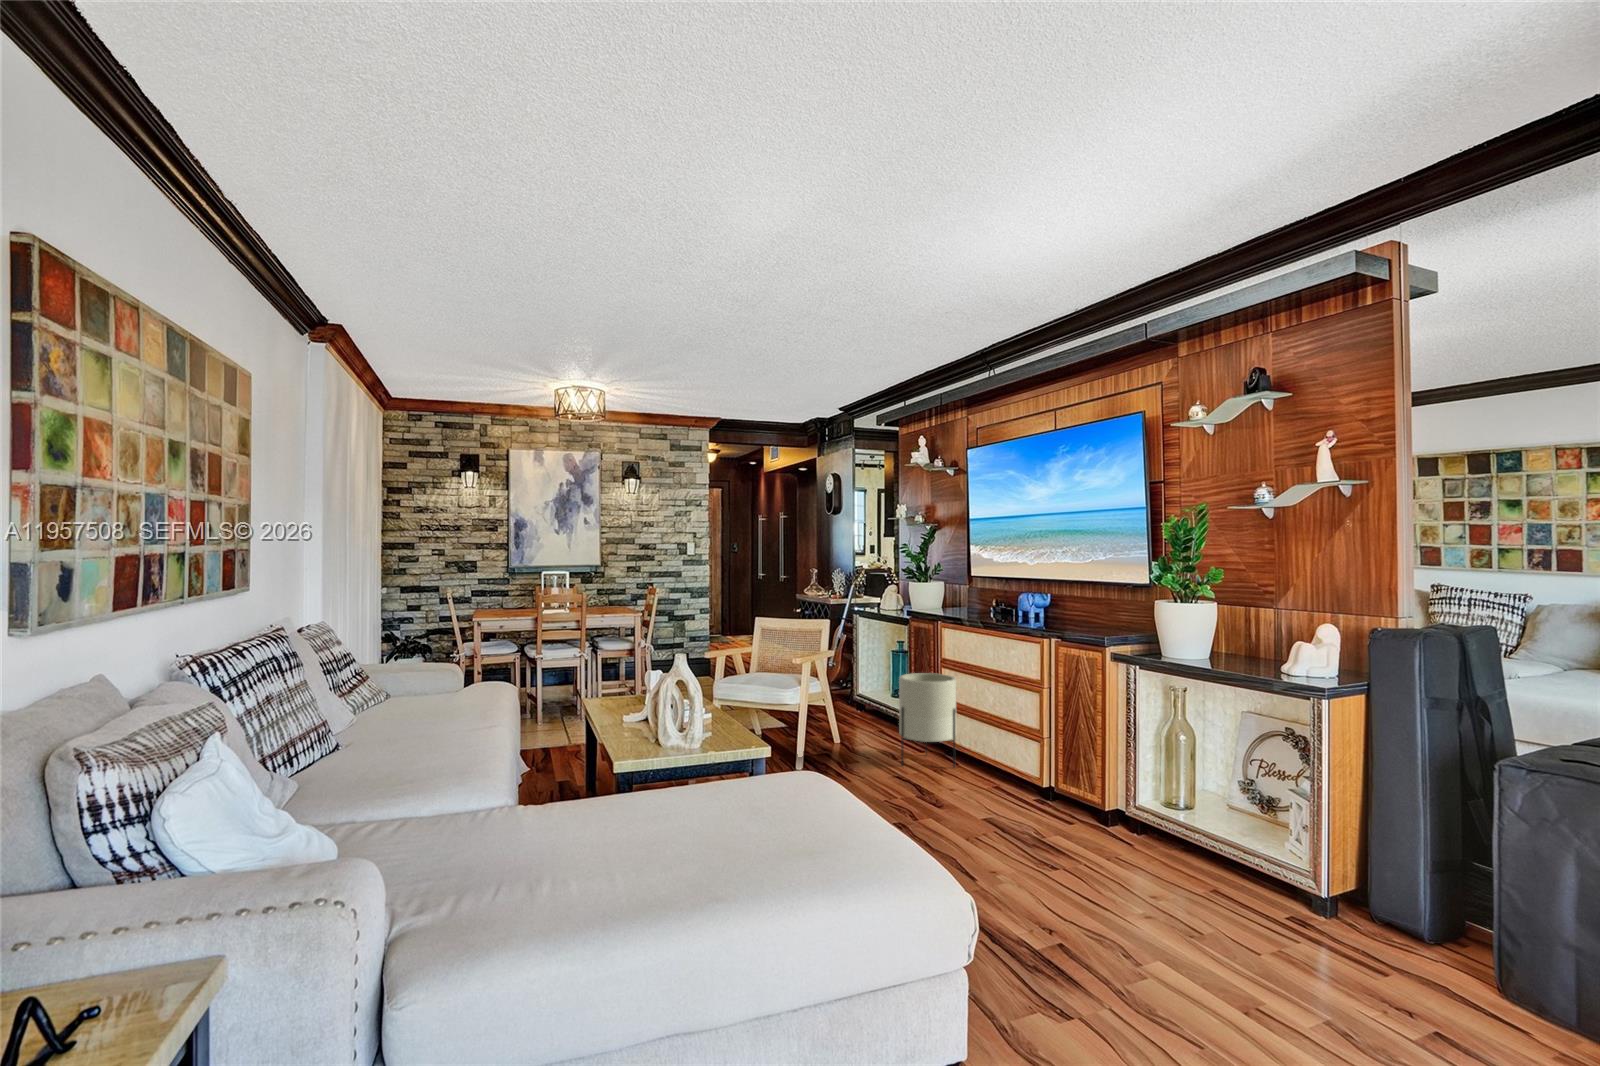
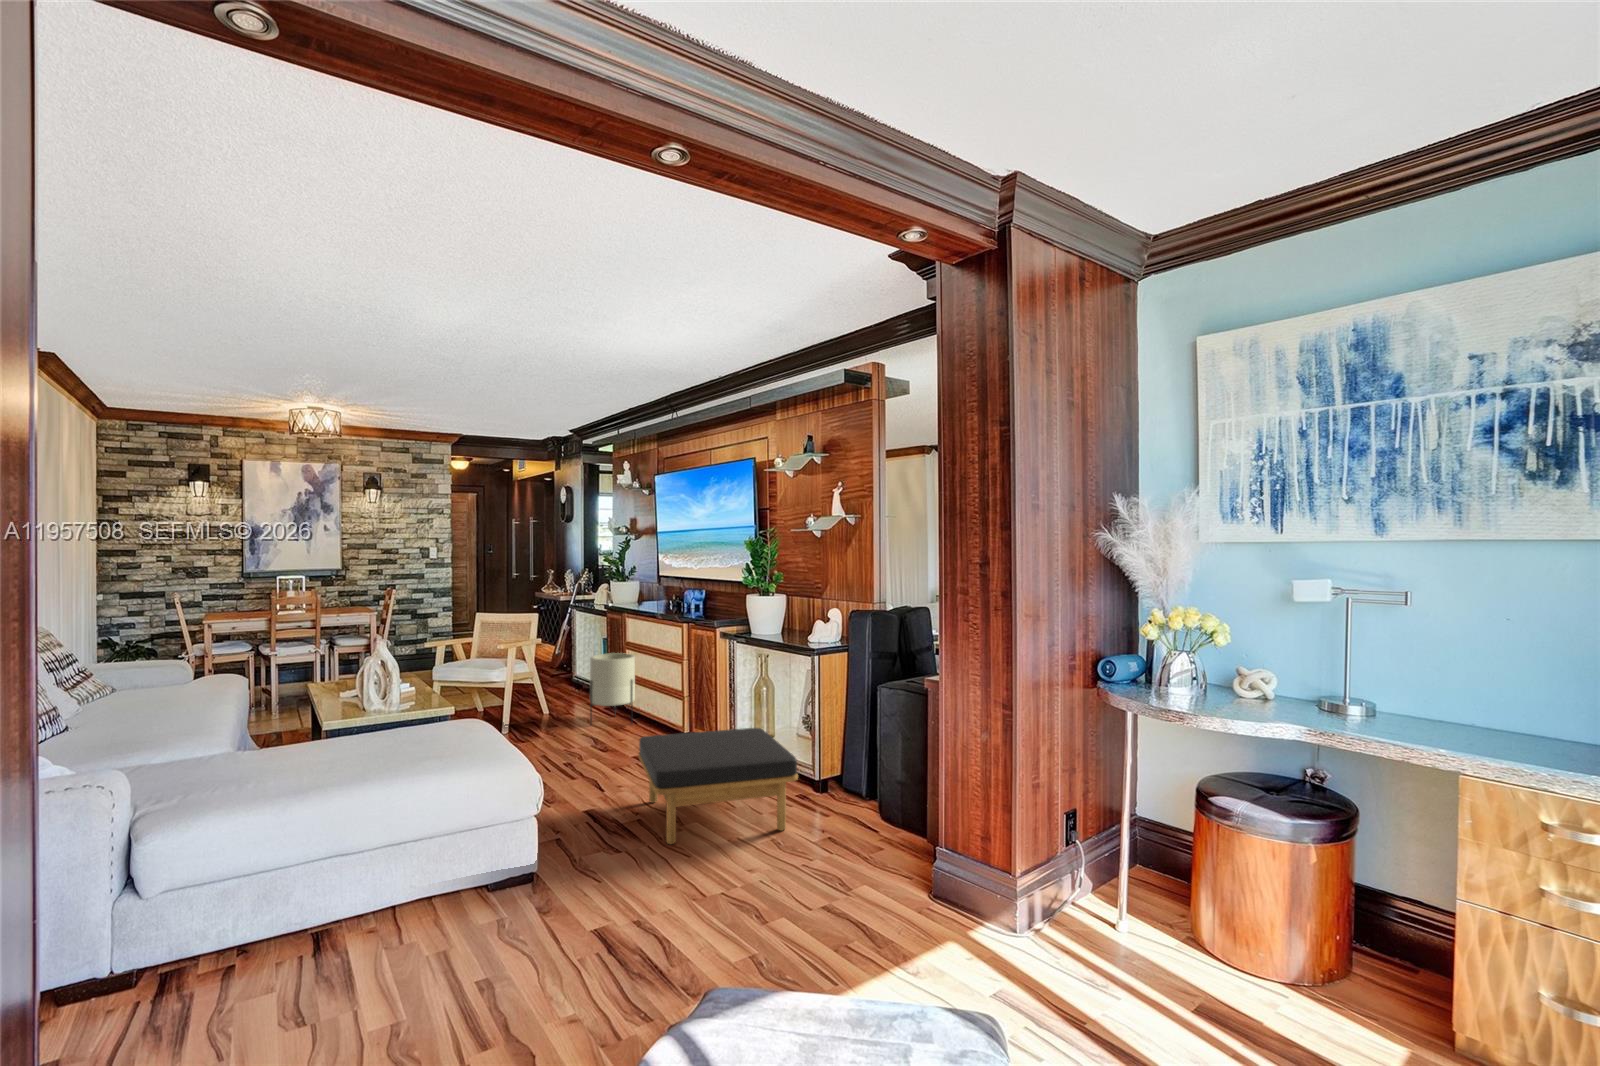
ottoman: none [1044,807,1370,1014] -> present [638,728,798,844]

